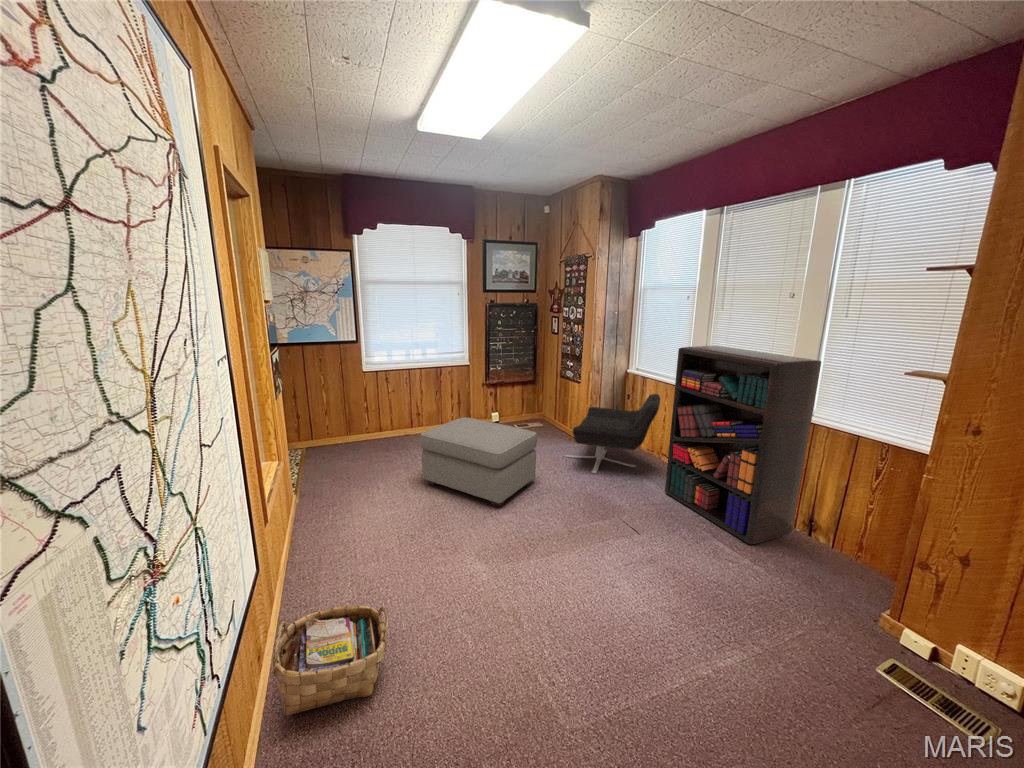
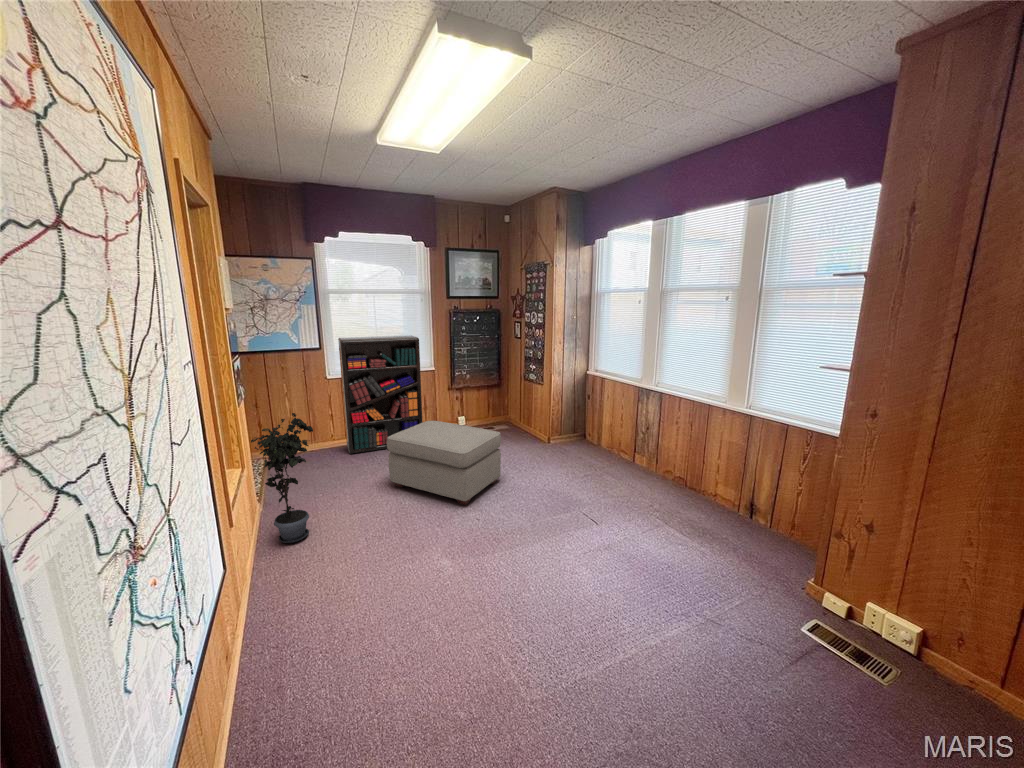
bookshelf: present [665,346,821,544] -> present [338,335,423,454]
lounge chair: present [565,394,660,473] -> none [529,393,617,470]
potted plant: none [286,408,349,539] -> present [251,413,313,543]
woven basket: present [272,606,389,716] -> none [242,599,357,708]

